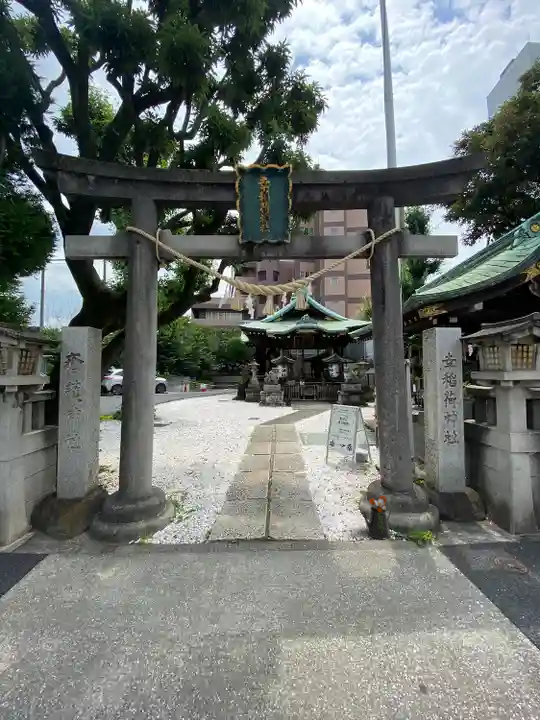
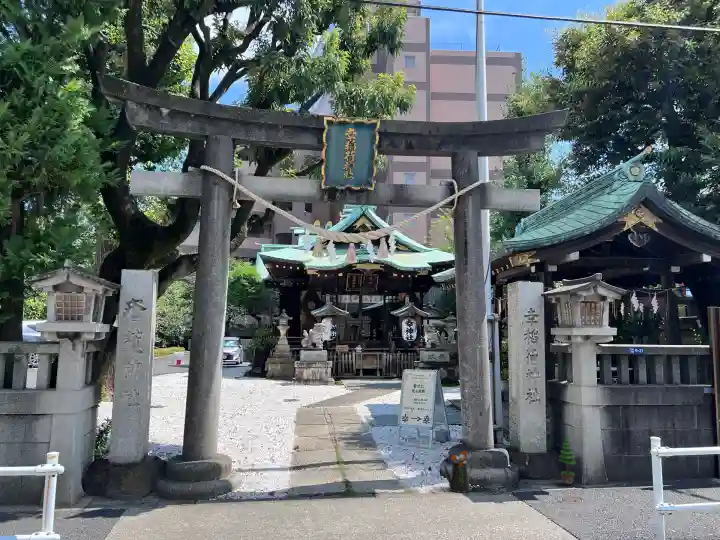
potted tree: none [481,482,503,531] -> present [559,437,576,484]

